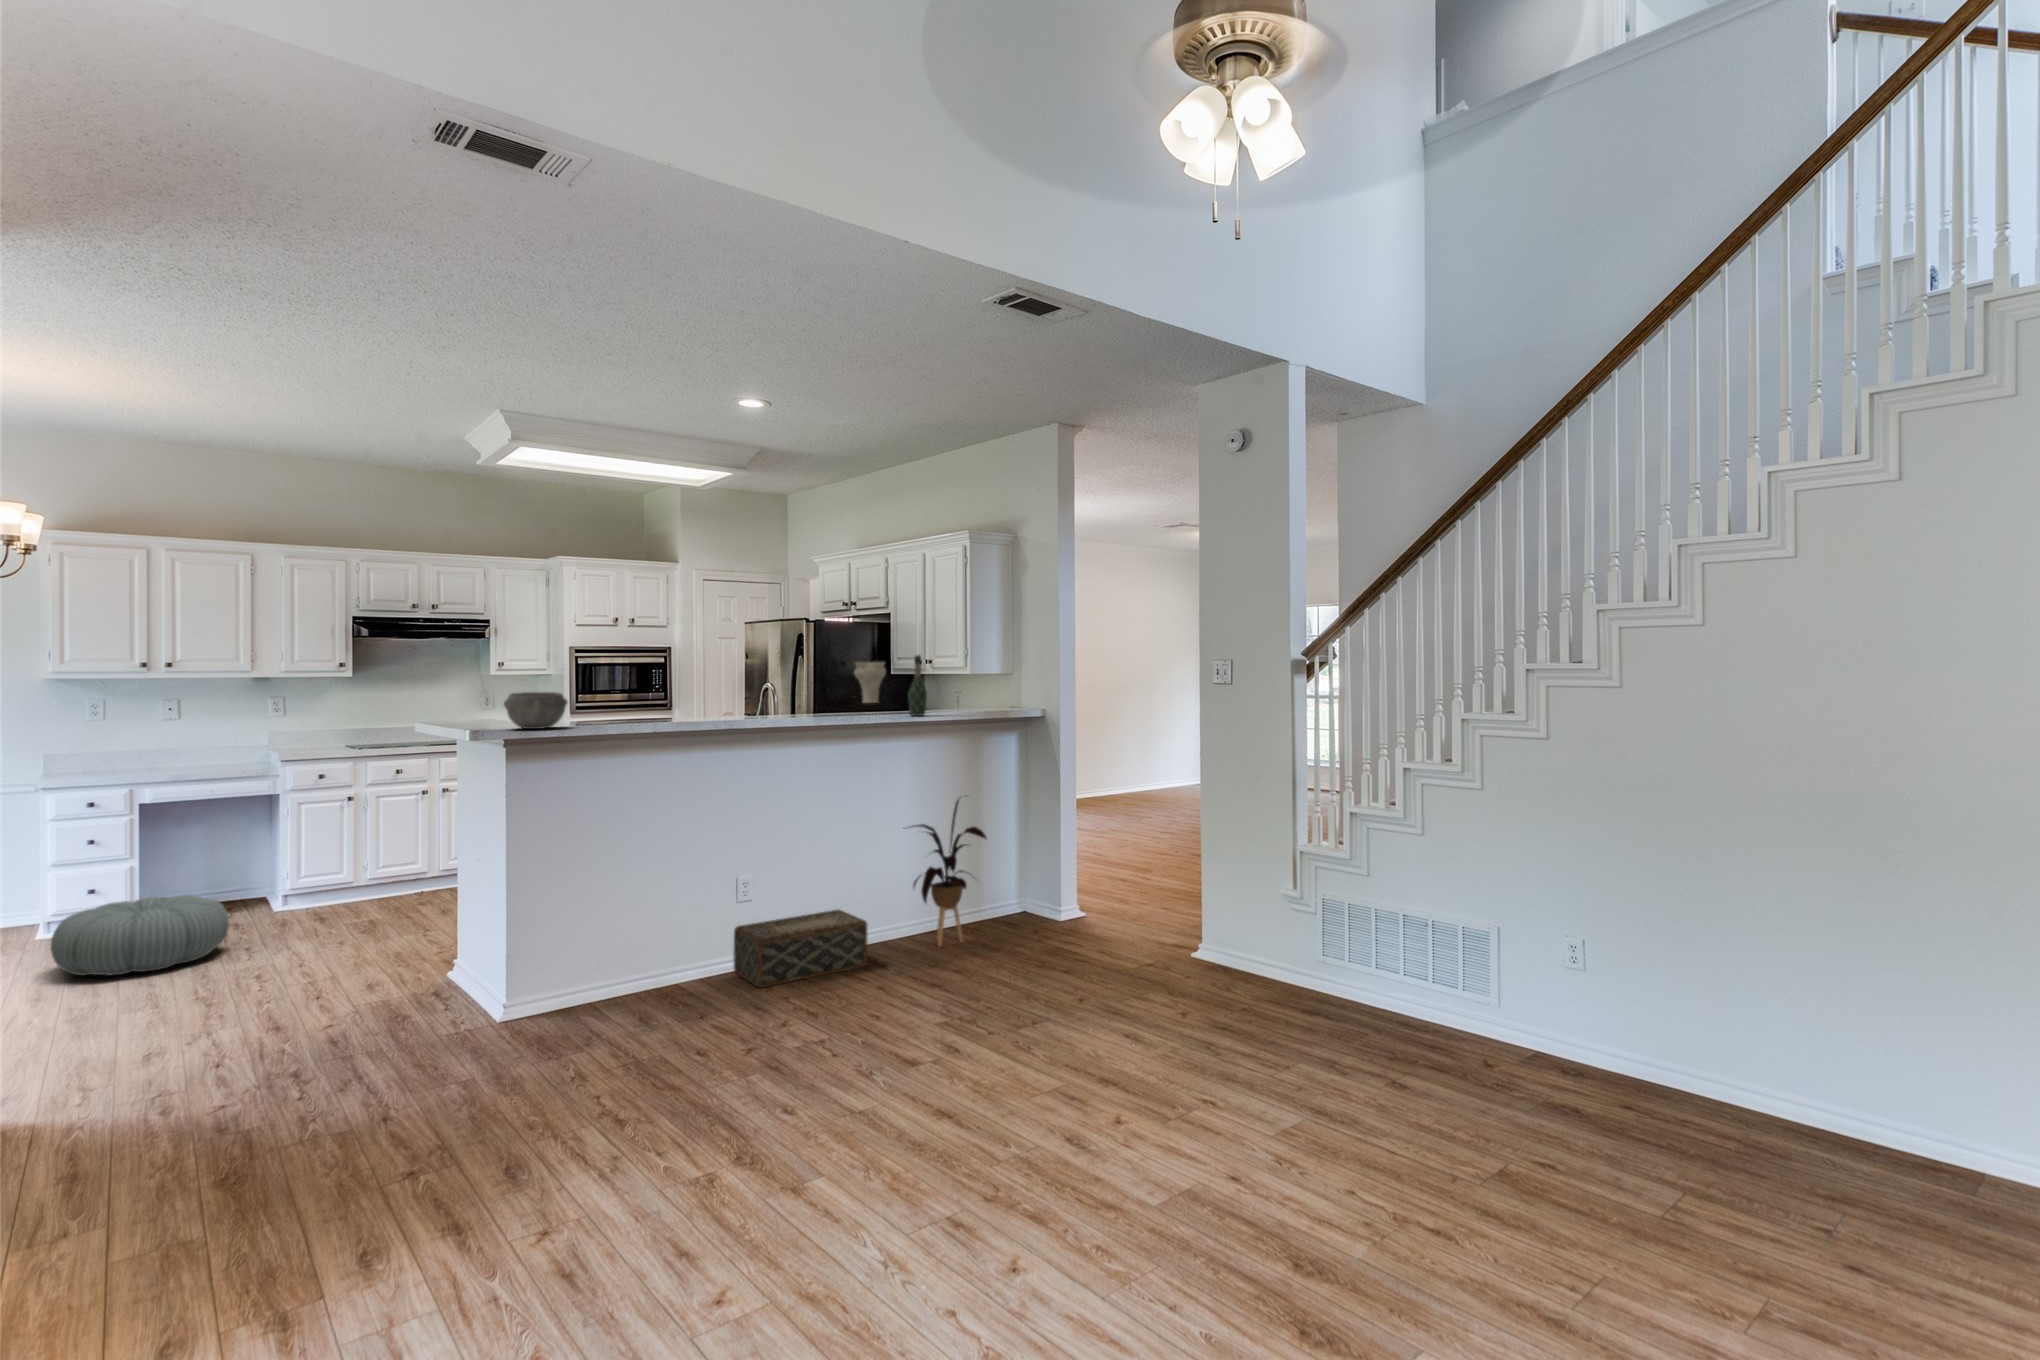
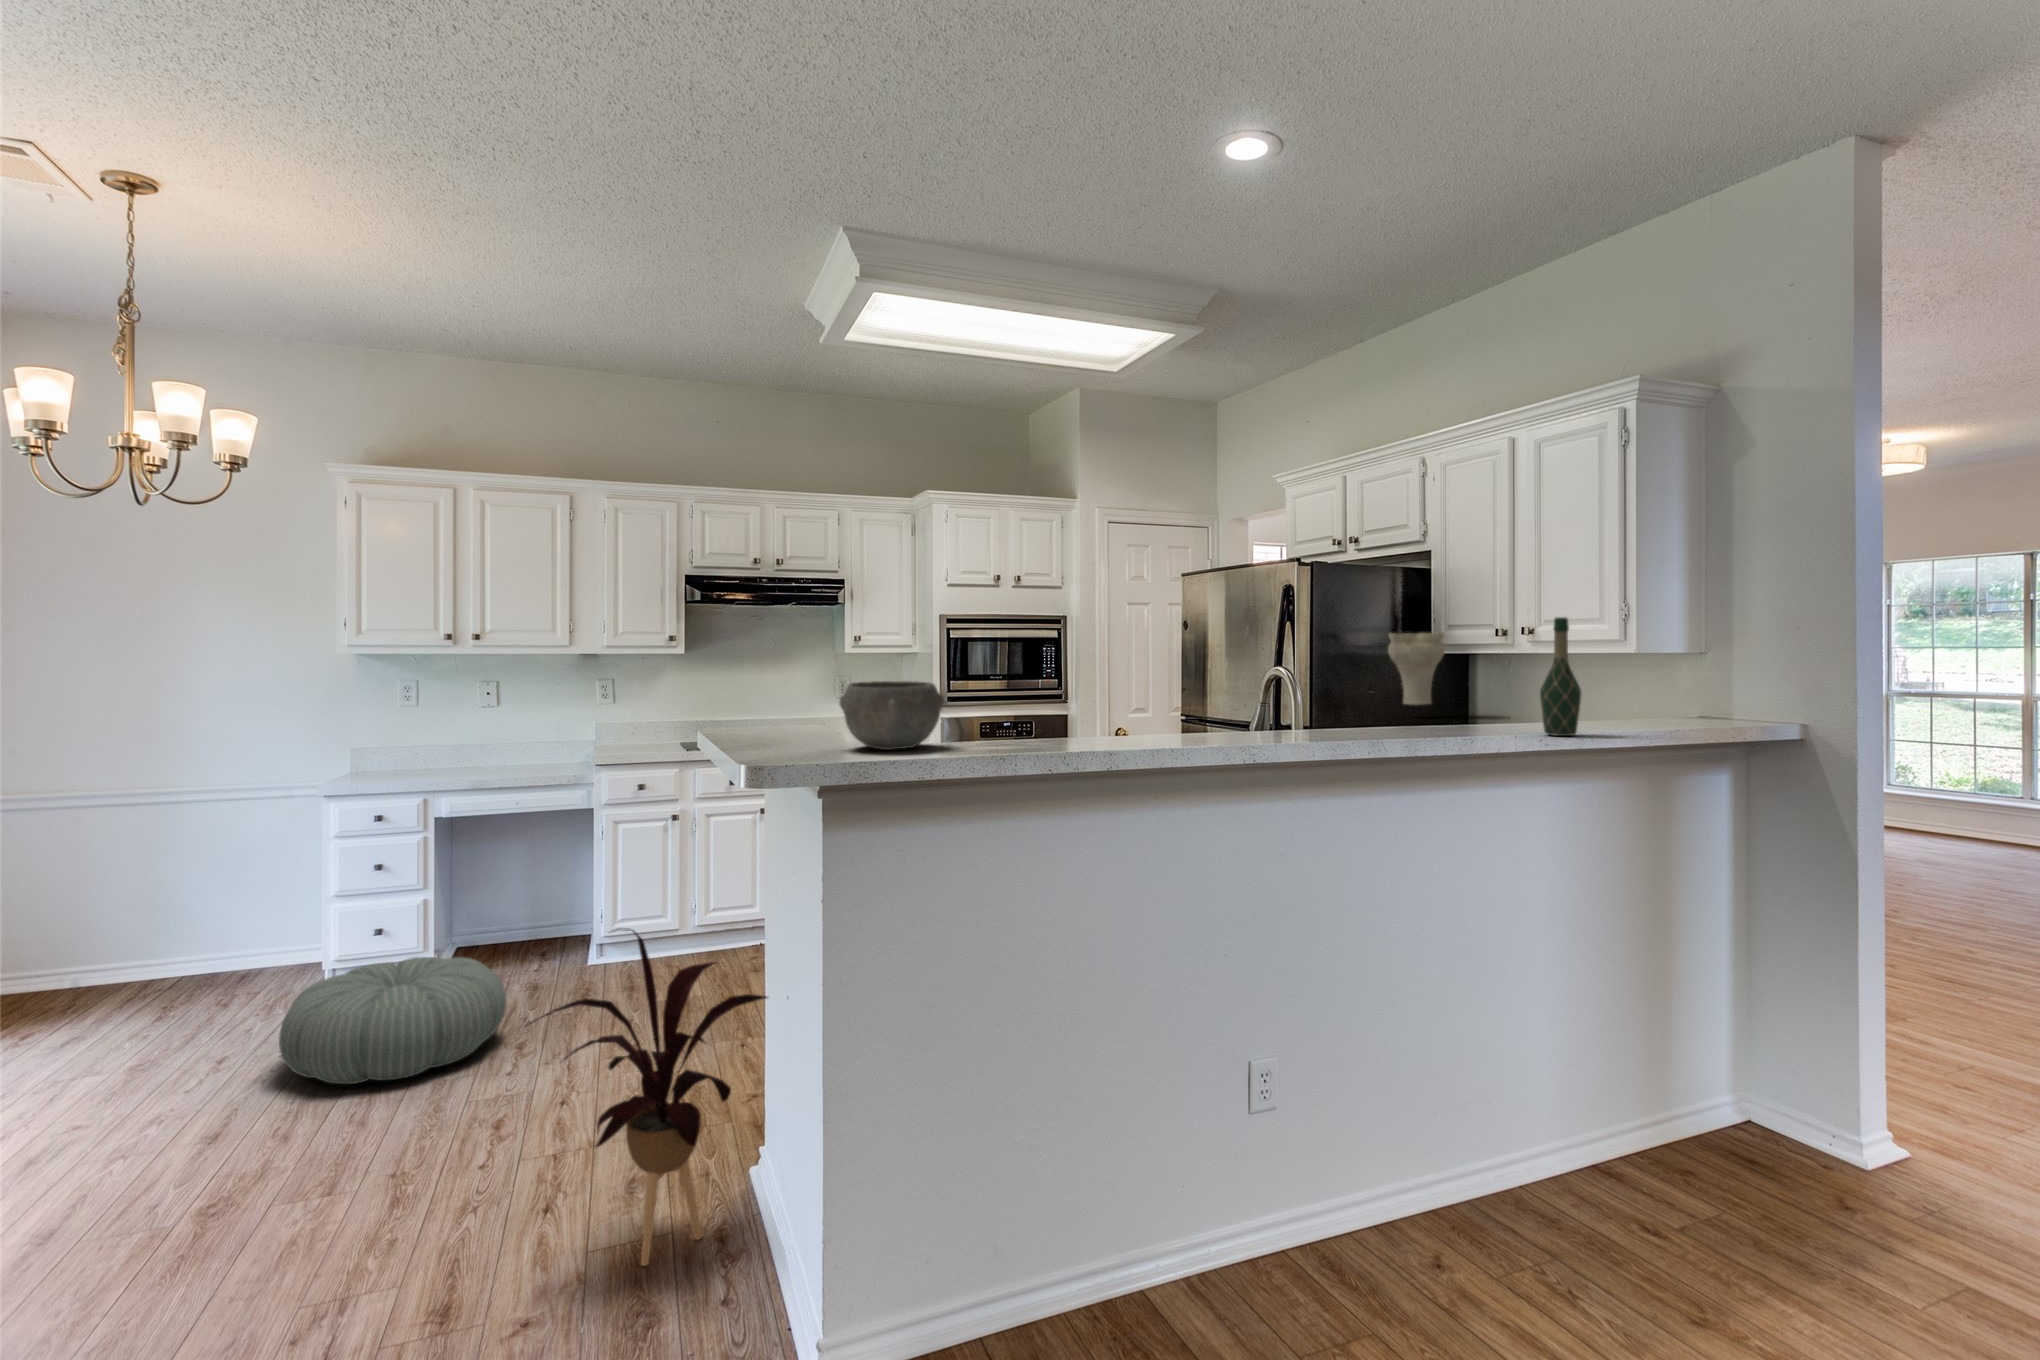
house plant: present [914,800,986,947] -> present [524,929,767,1266]
woven basket: present [733,910,868,988] -> none [1248,1120,1522,1324]

